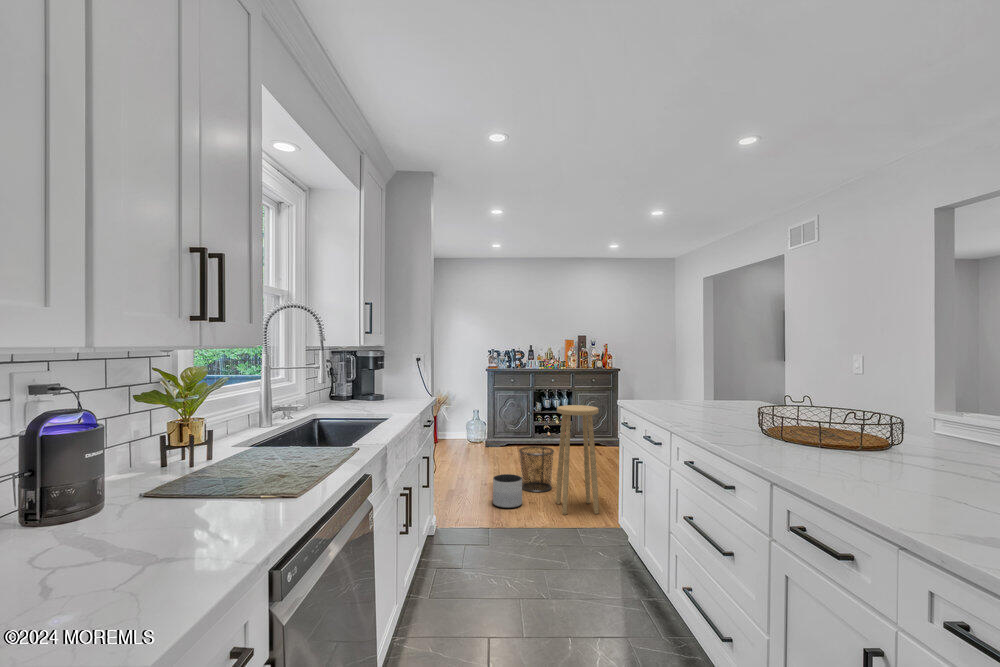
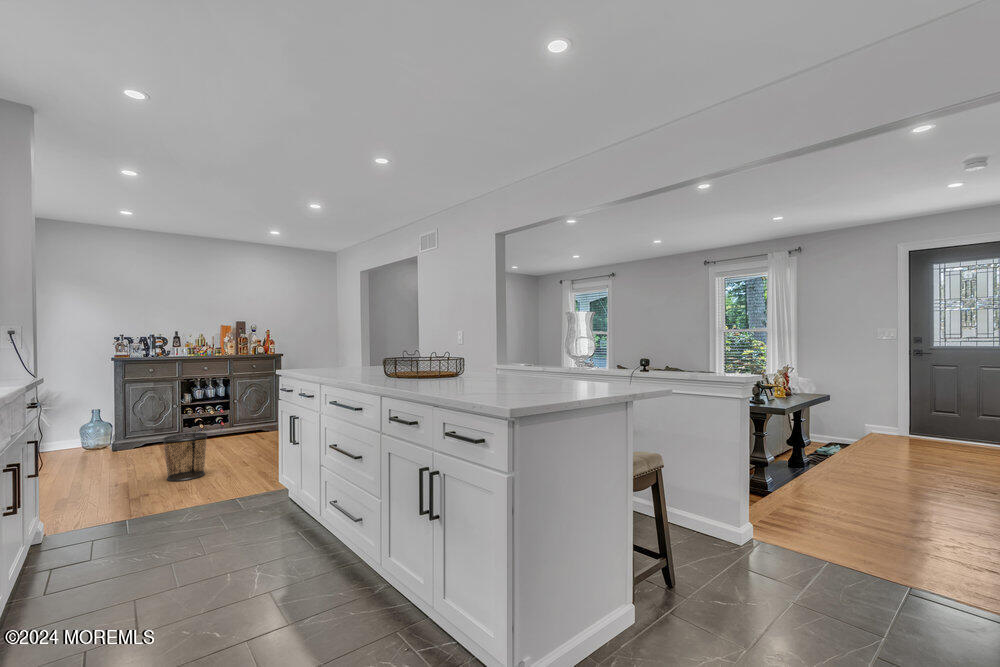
stool: present [556,405,599,515] -> none [210,382,259,492]
planter: present [493,474,522,508] -> none [128,464,168,501]

